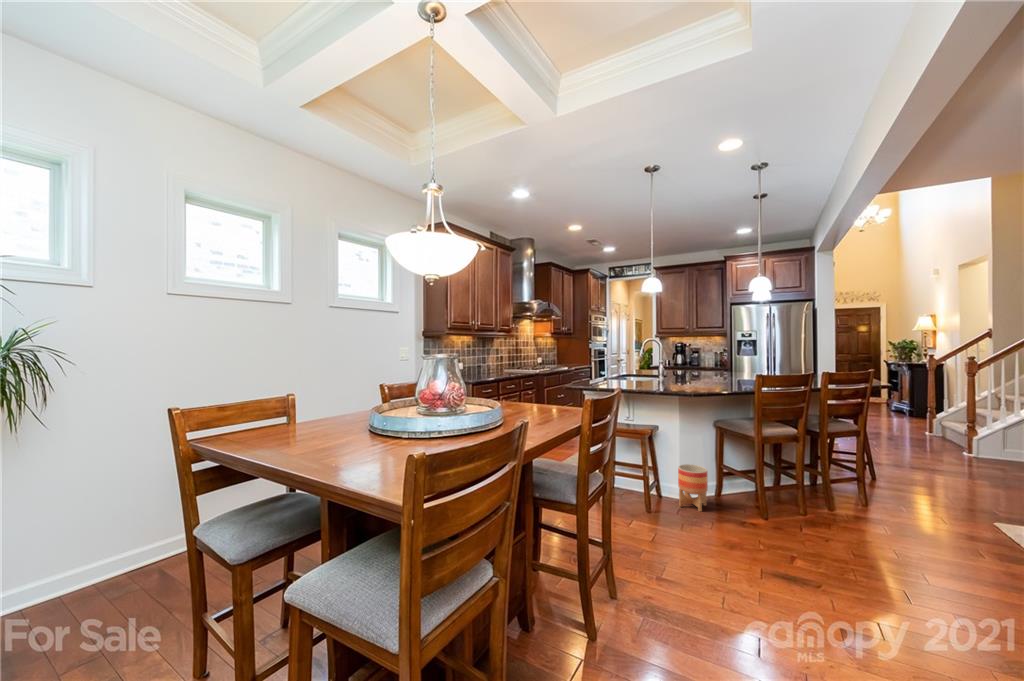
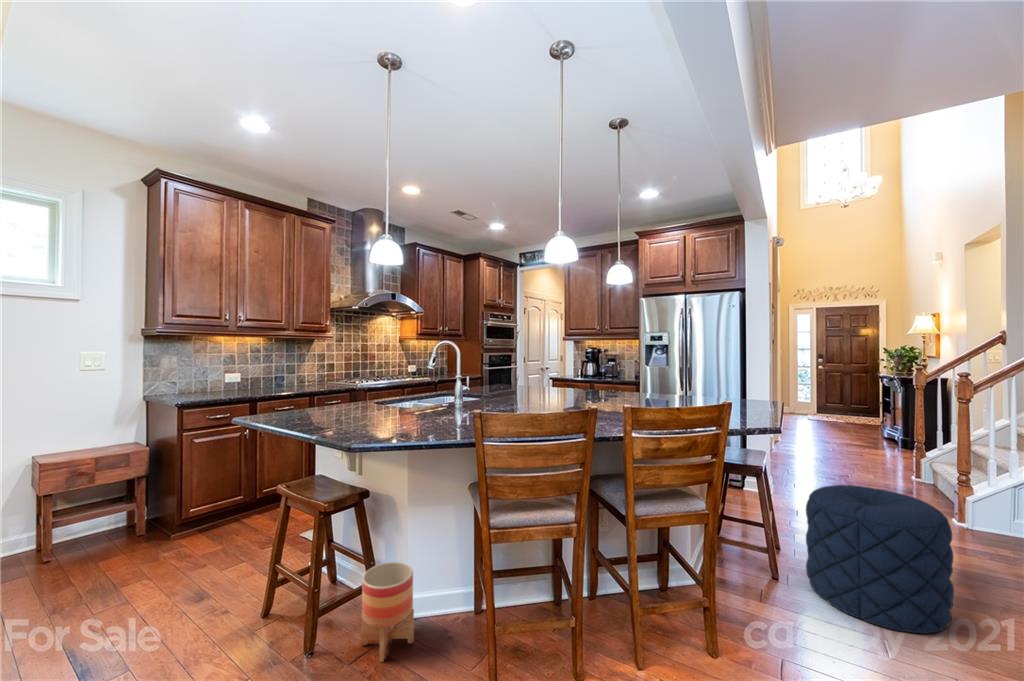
pouf: none [896,423,986,495] -> present [806,485,954,633]

